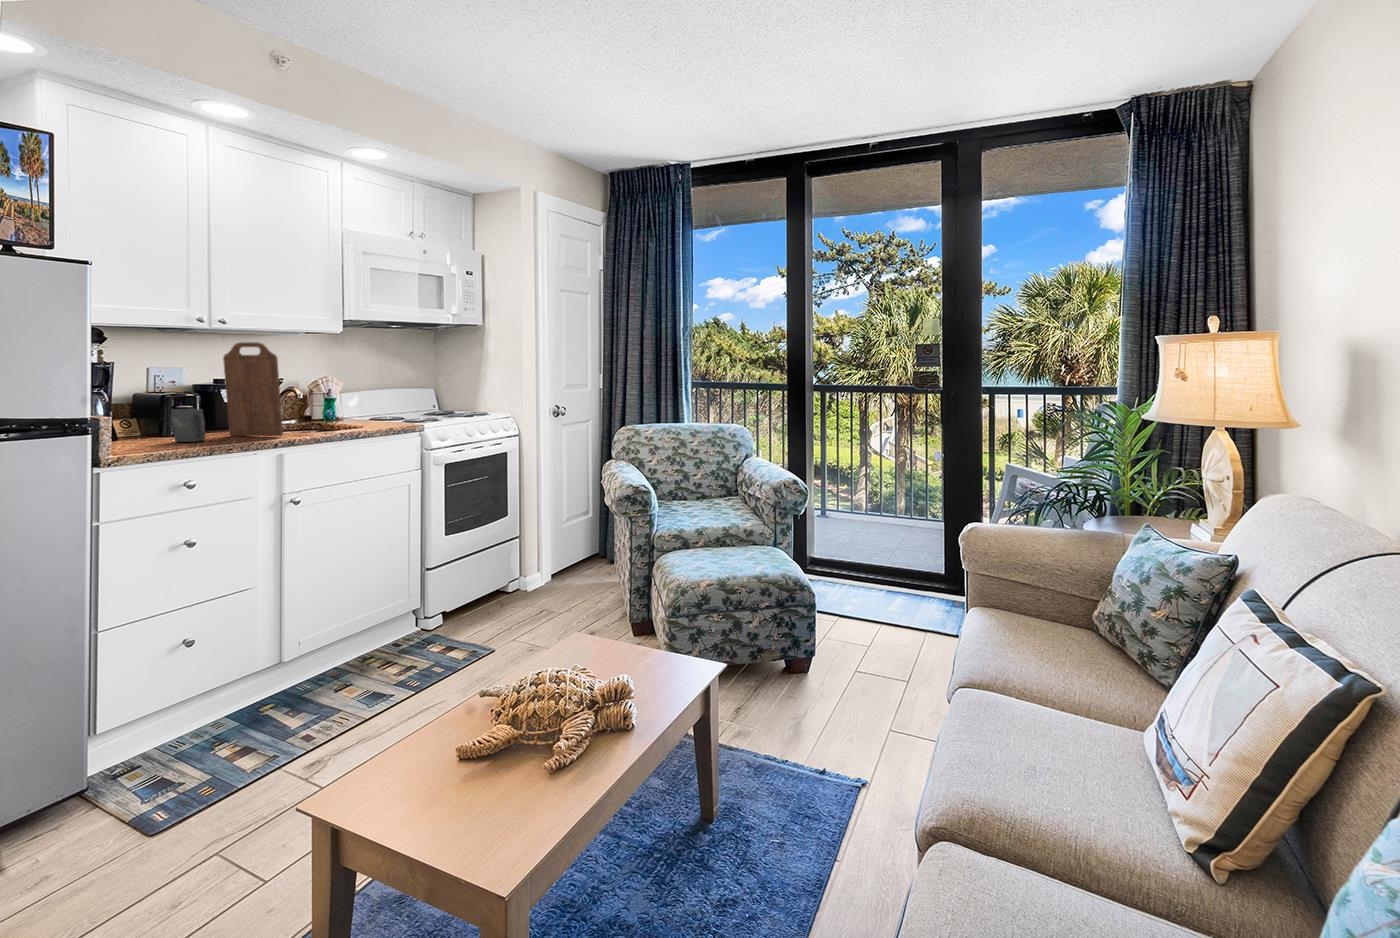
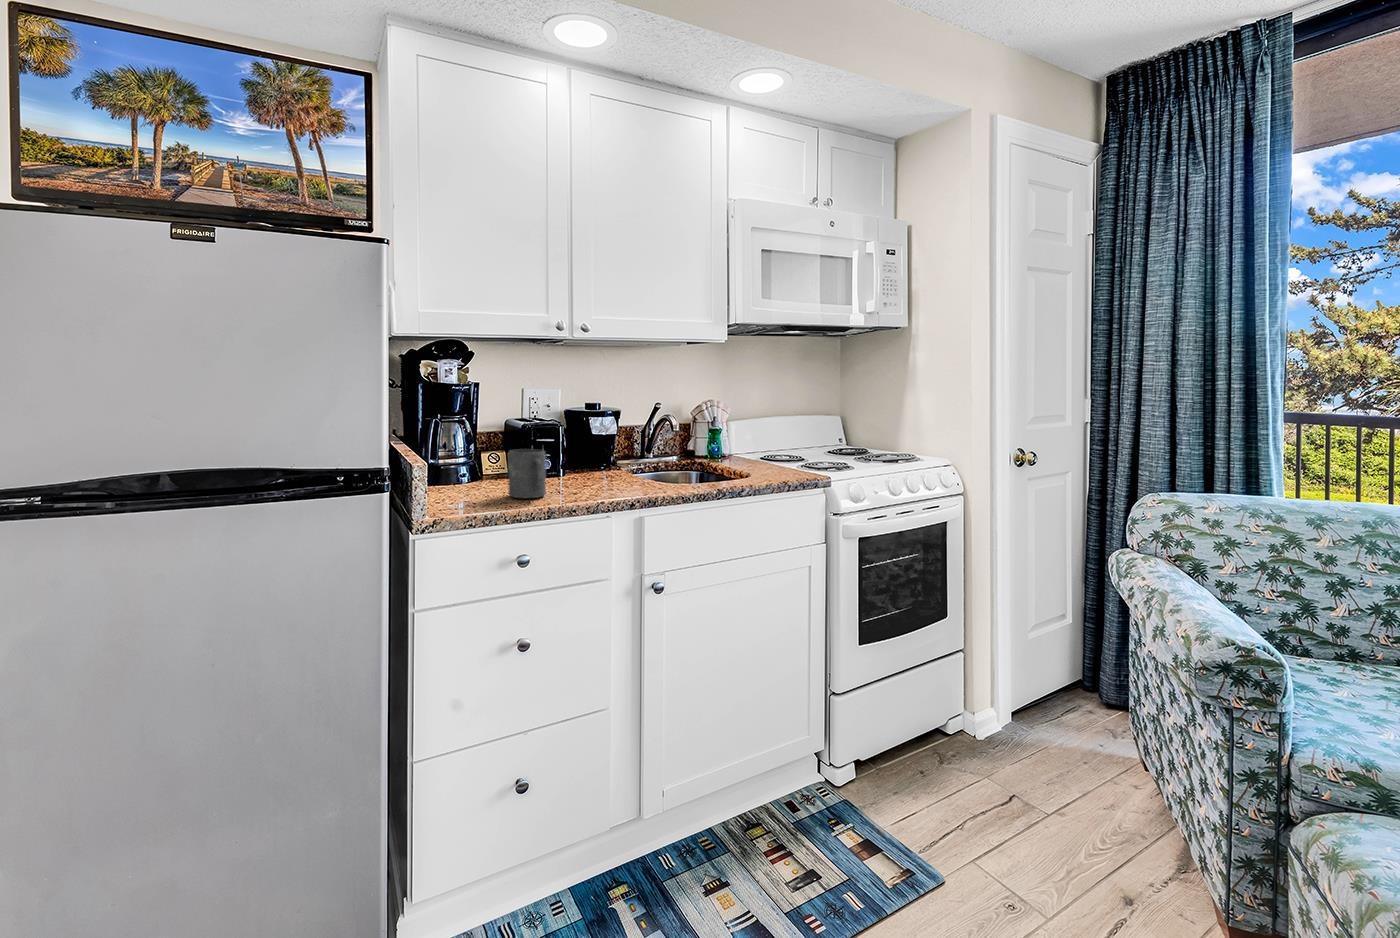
cutting board: present [223,342,283,436] -> none [582,354,645,494]

